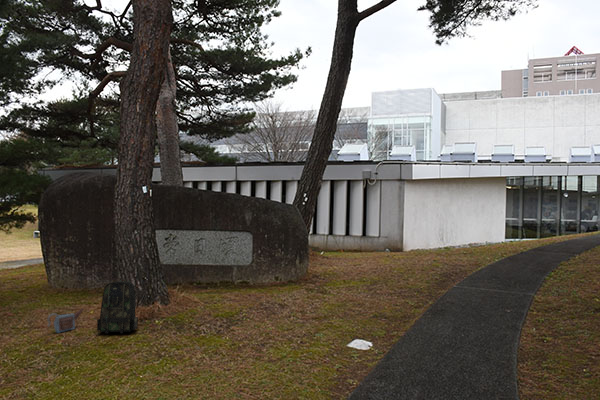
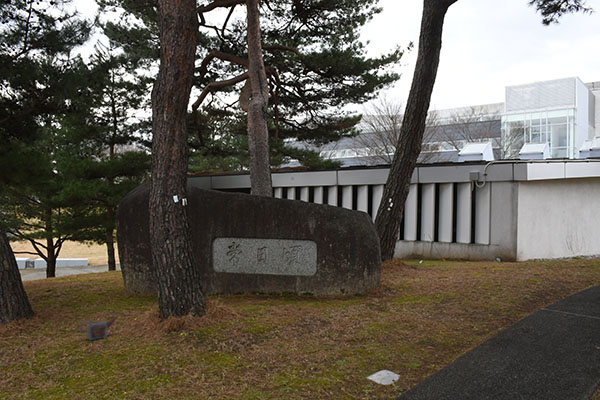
backpack: present [97,281,138,333] -> none [120,293,162,349]

